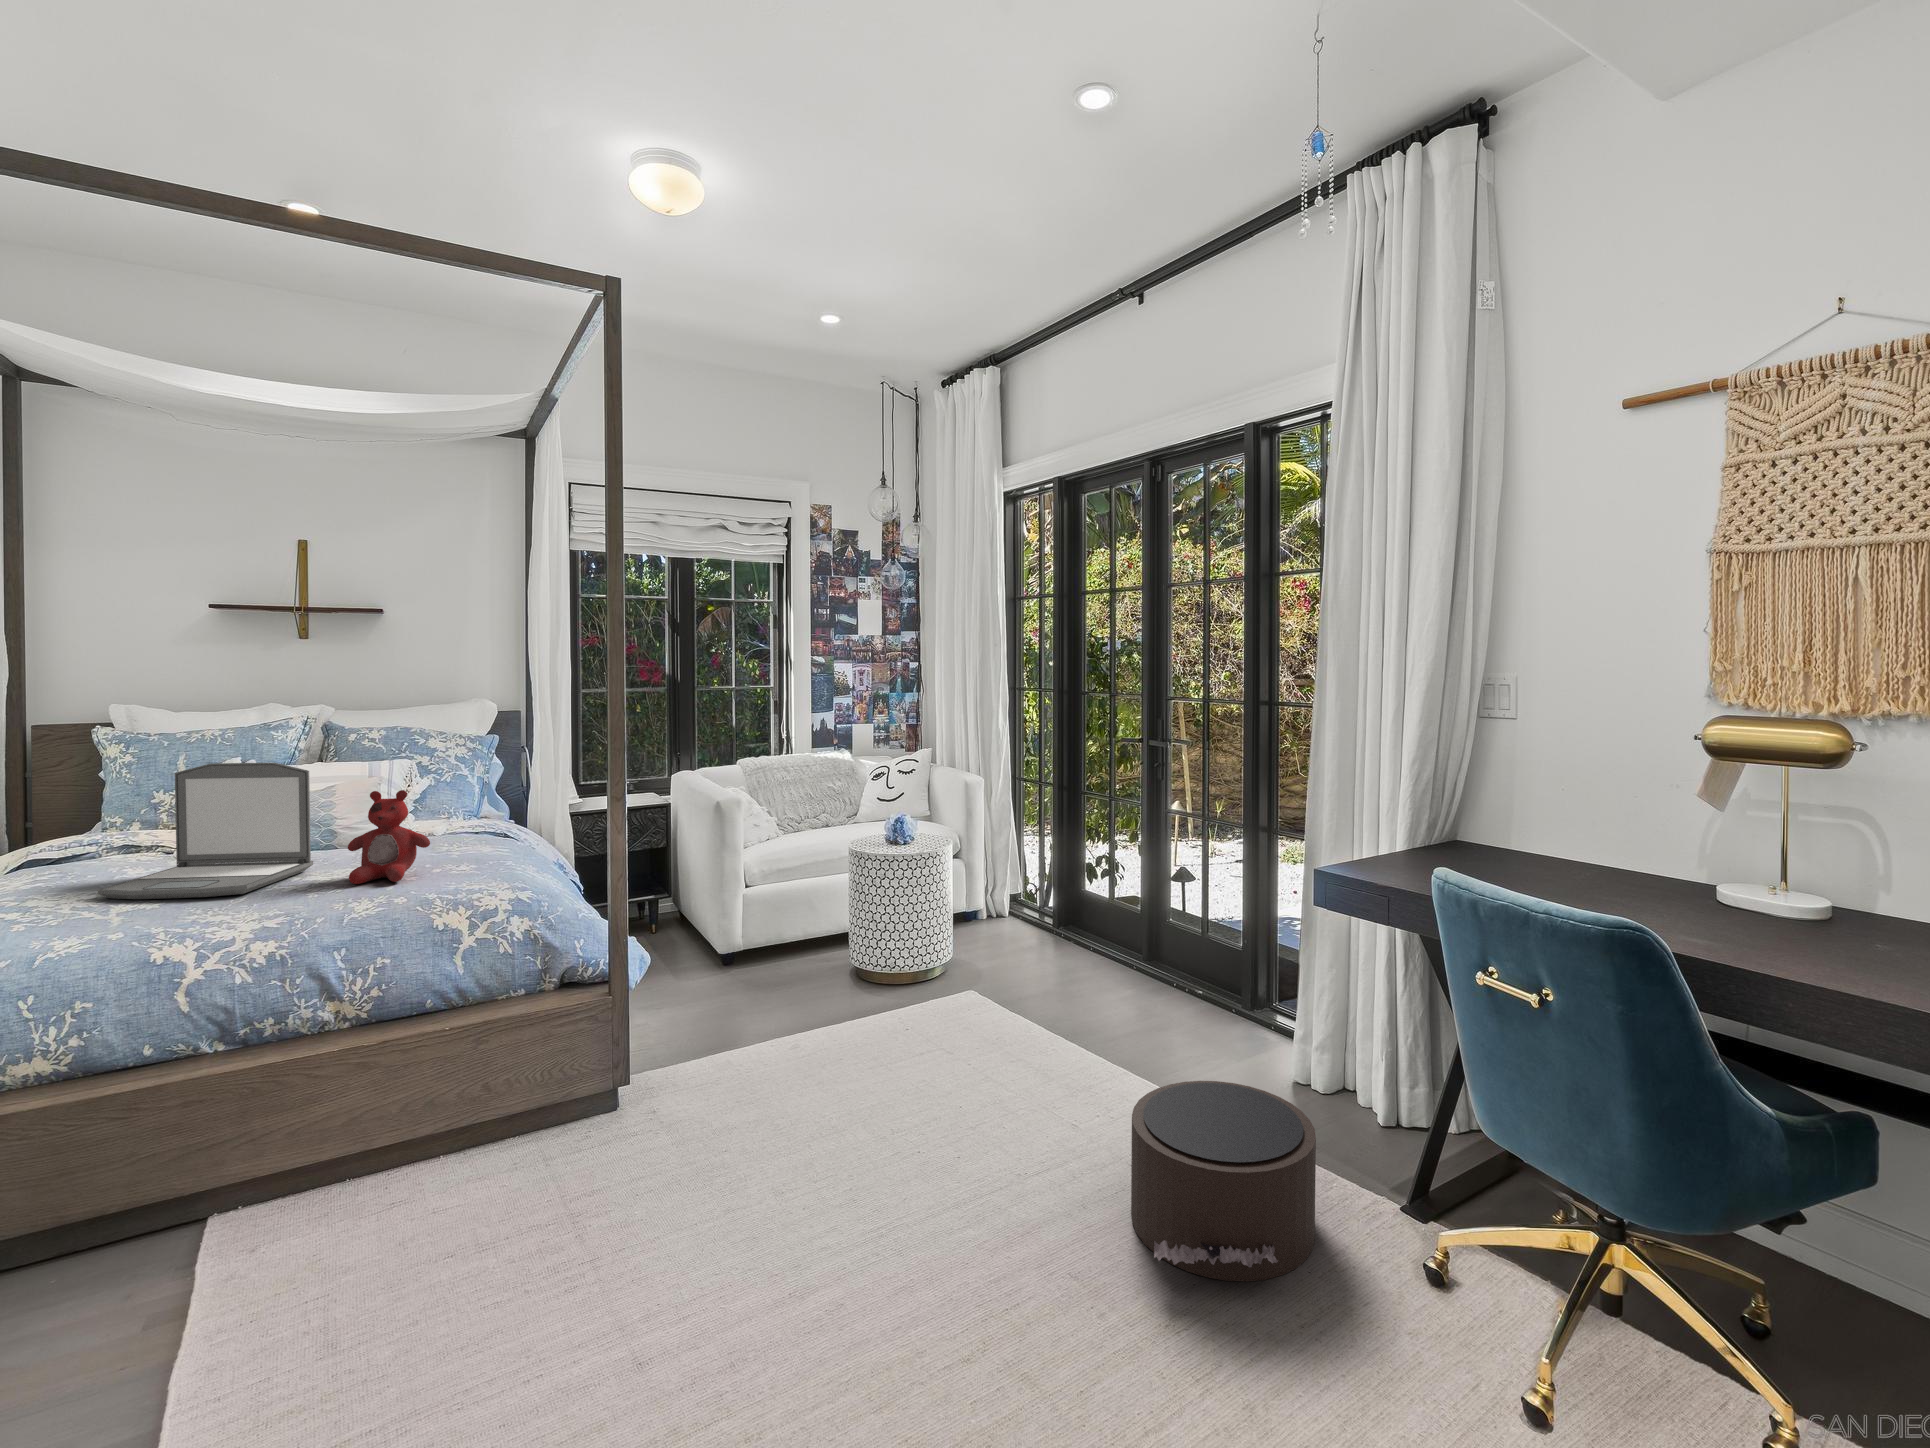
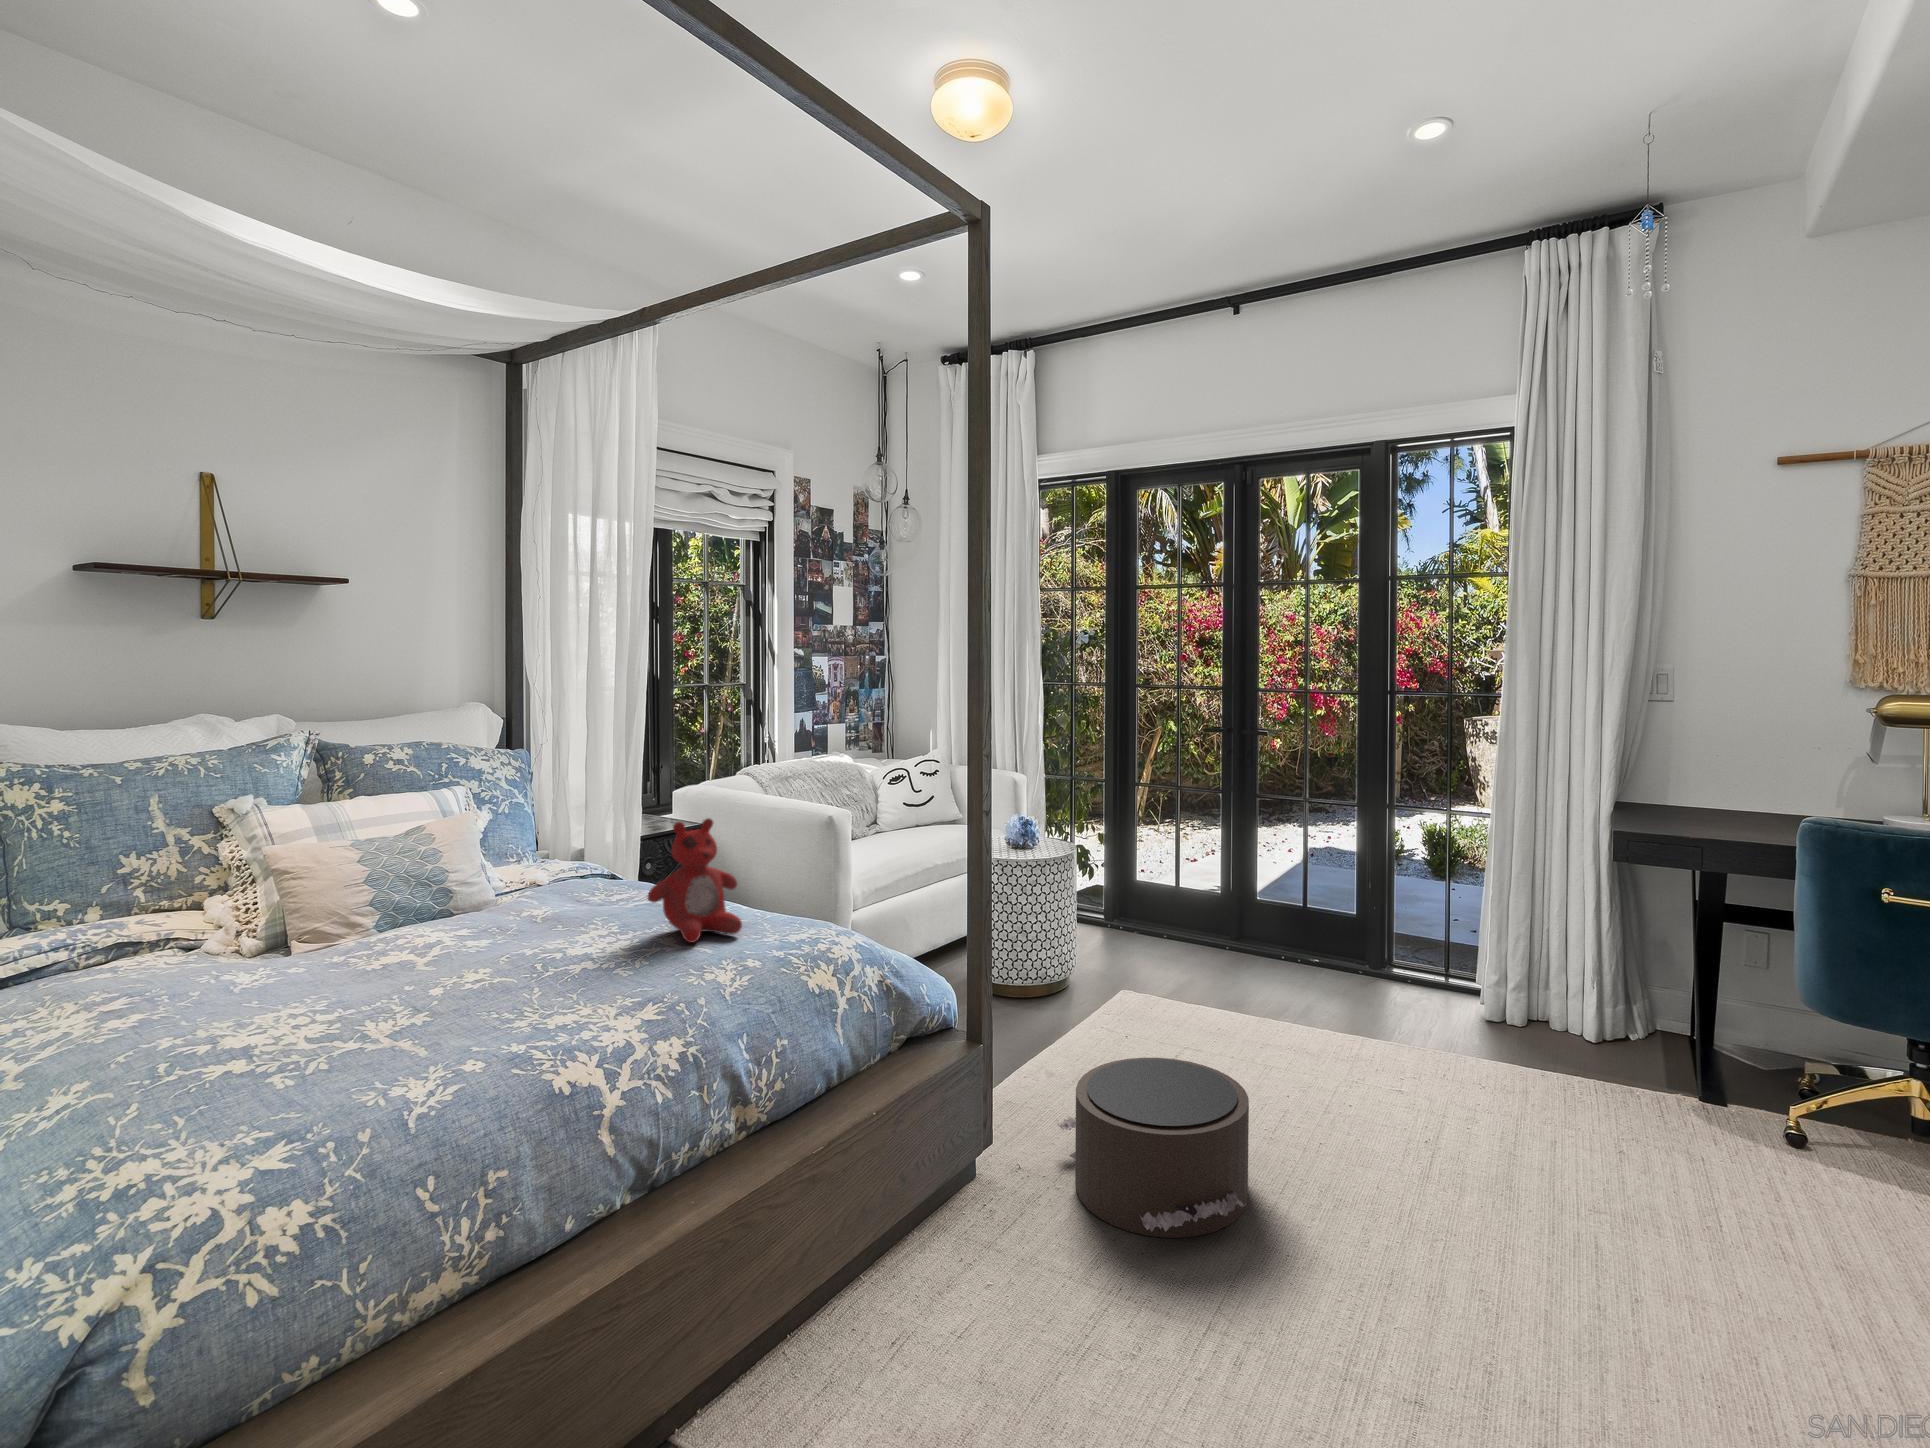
laptop: present [97,763,313,899] -> none [378,793,596,1003]
pouf: present [1131,1081,1316,1282] -> present [1057,1058,1249,1238]

